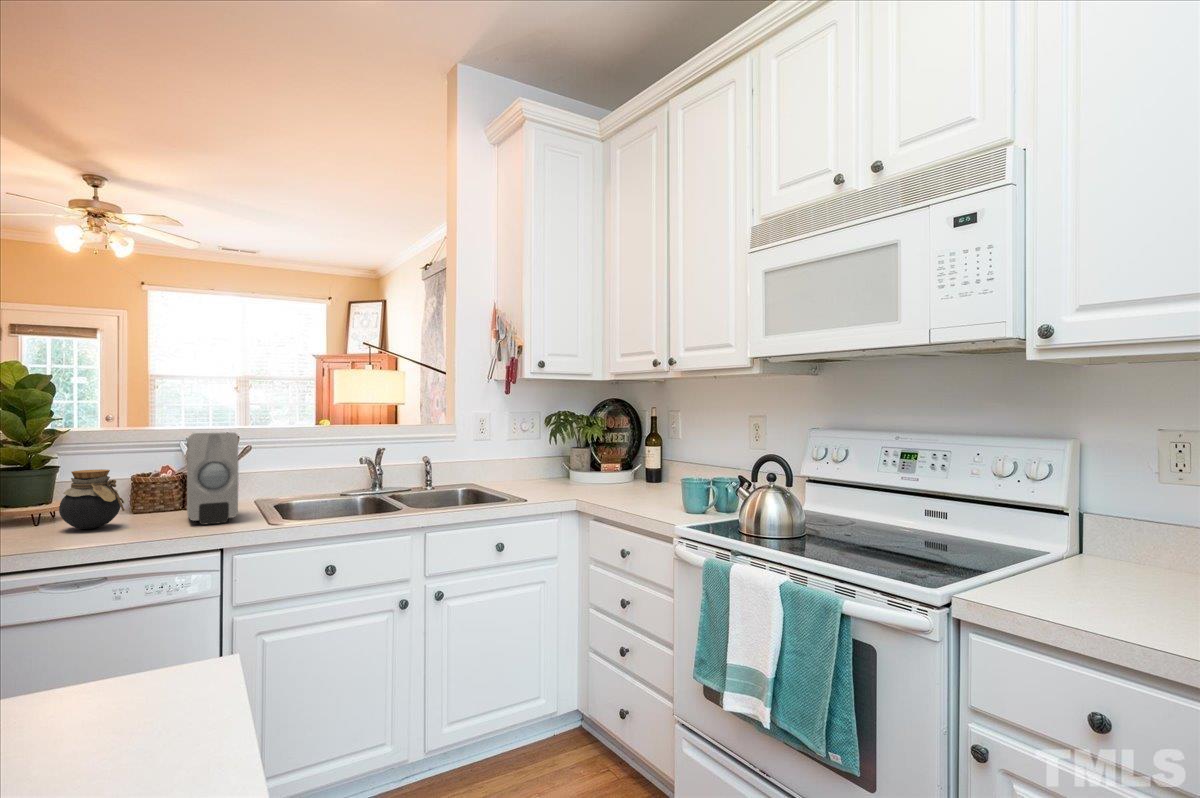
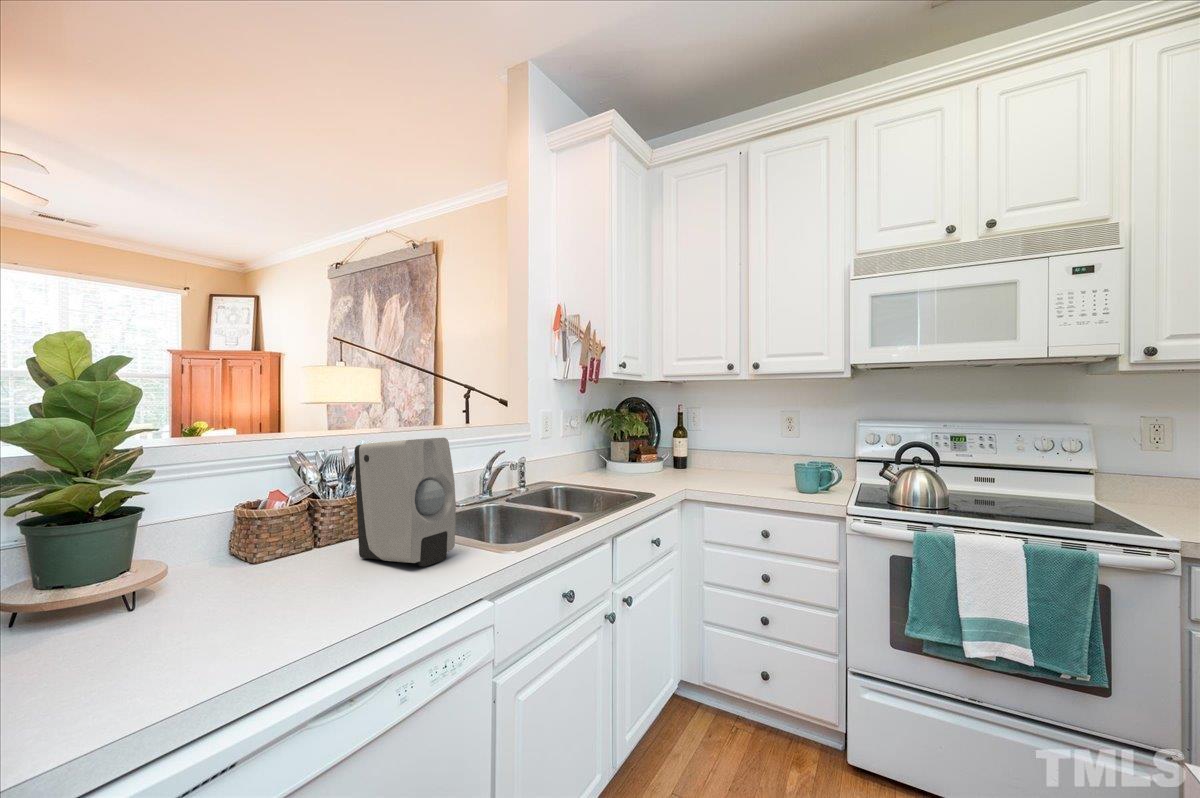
jar: present [59,469,125,529] -> none [210,502,320,604]

